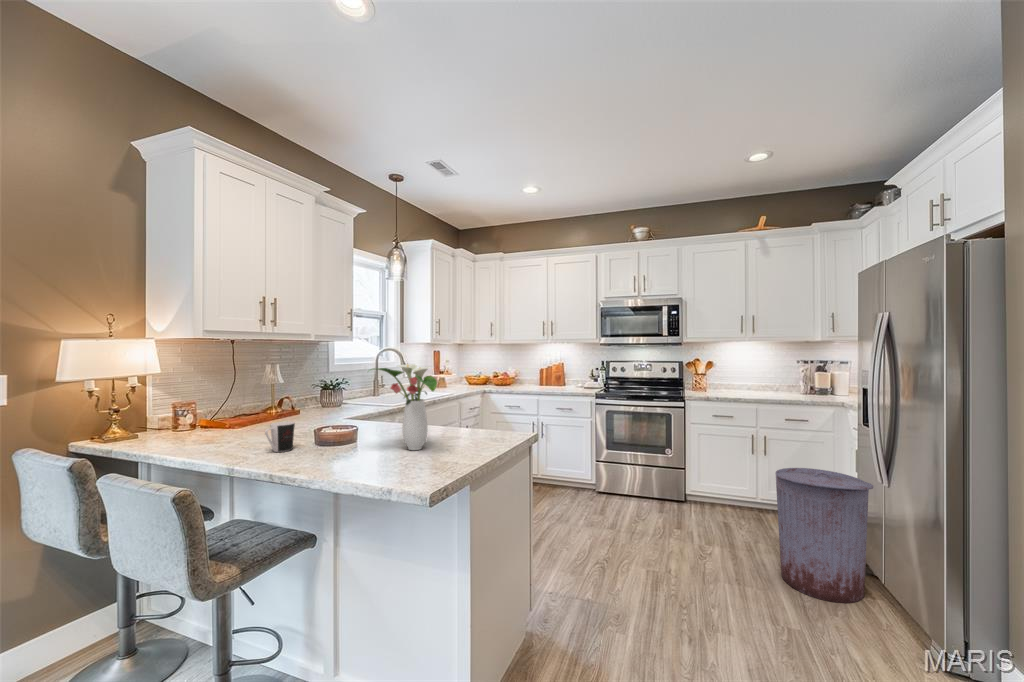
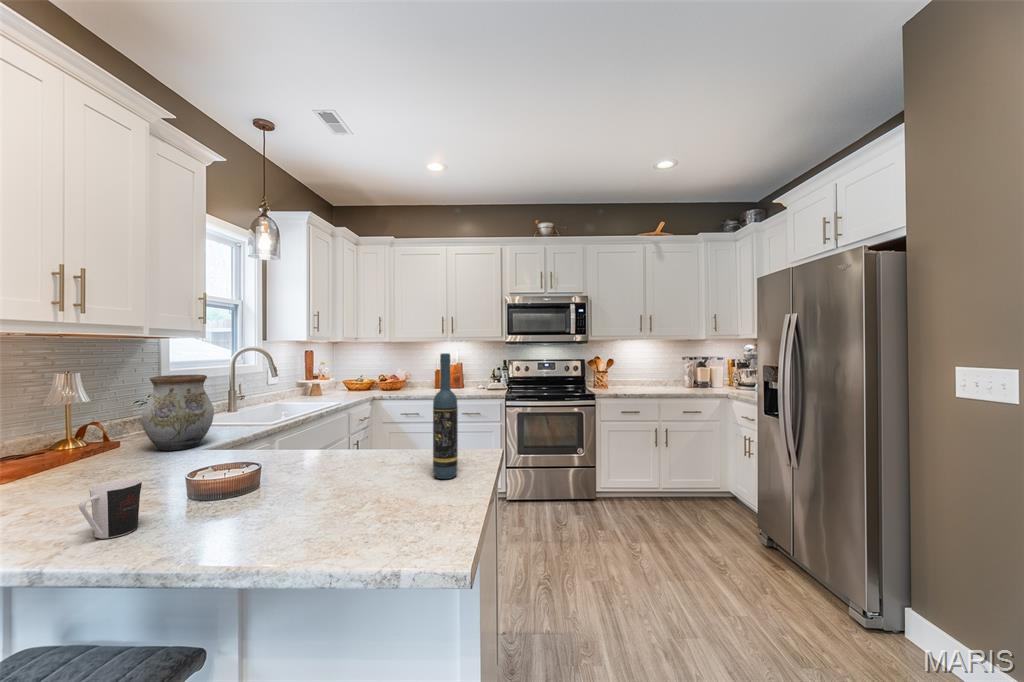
wine bottle: none [468,352,485,442] -> present [433,353,458,479]
flower arrangement: present [371,364,437,450] -> none [293,372,417,504]
vase: none [310,367,352,416] -> present [142,375,214,451]
trash can: present [776,468,873,603] -> none [706,462,797,591]

